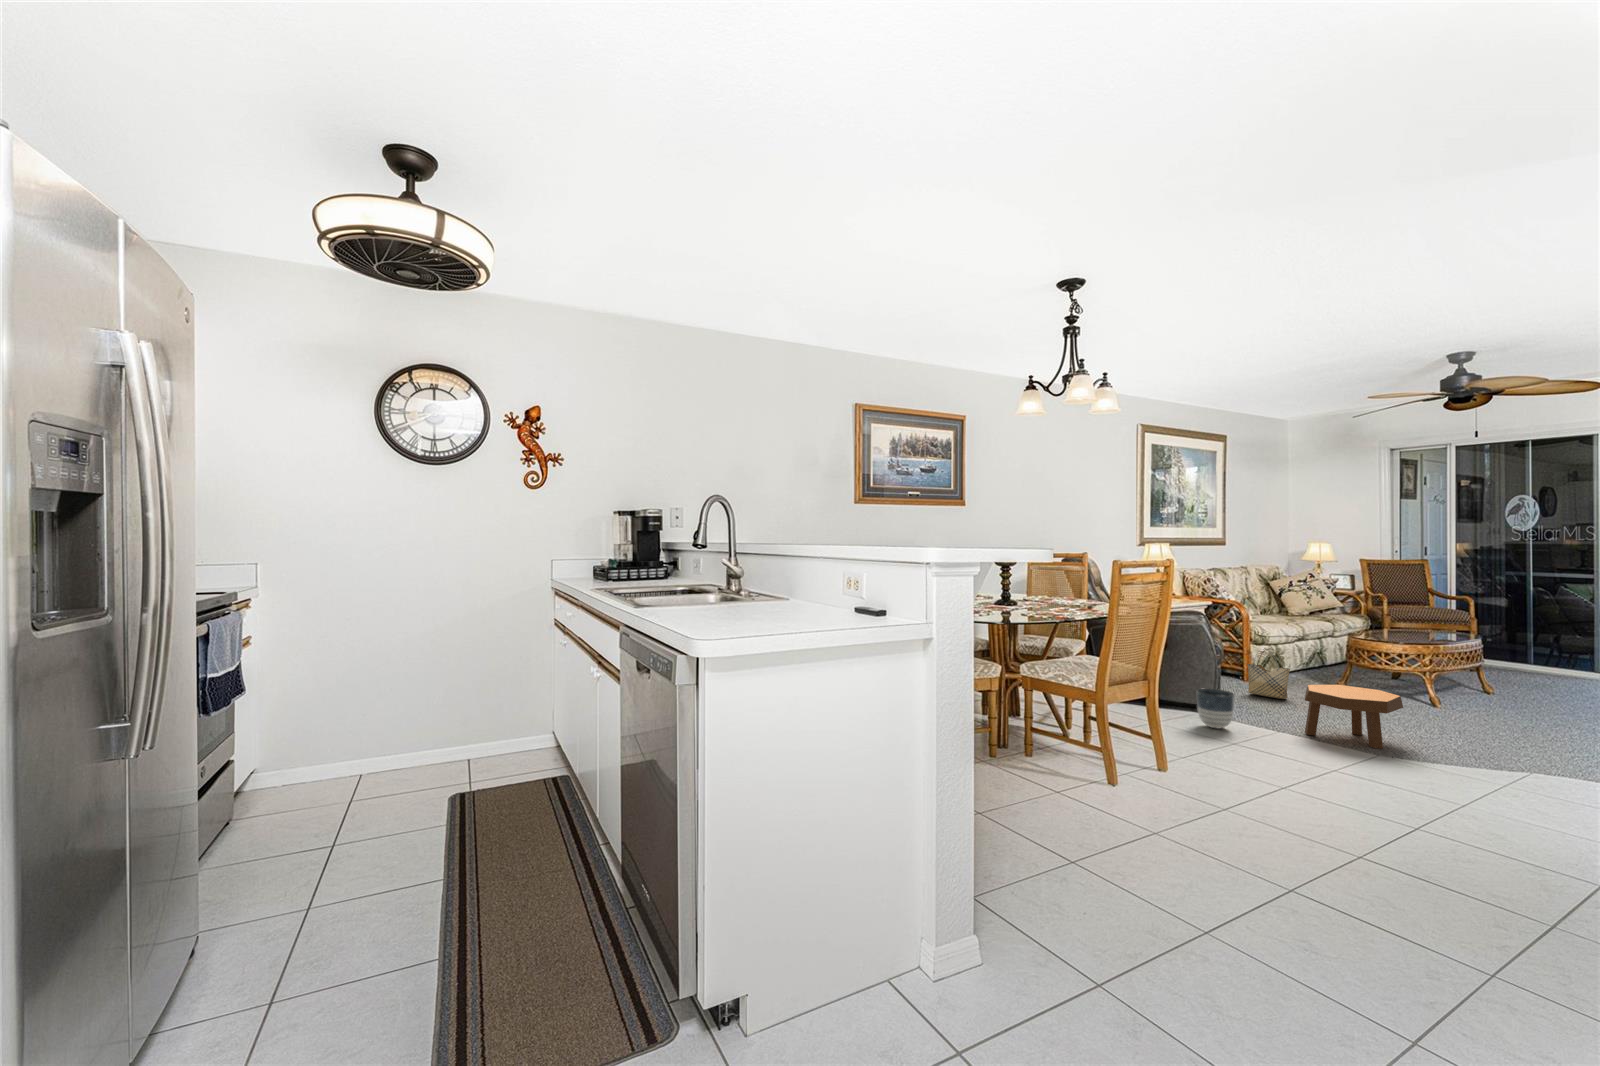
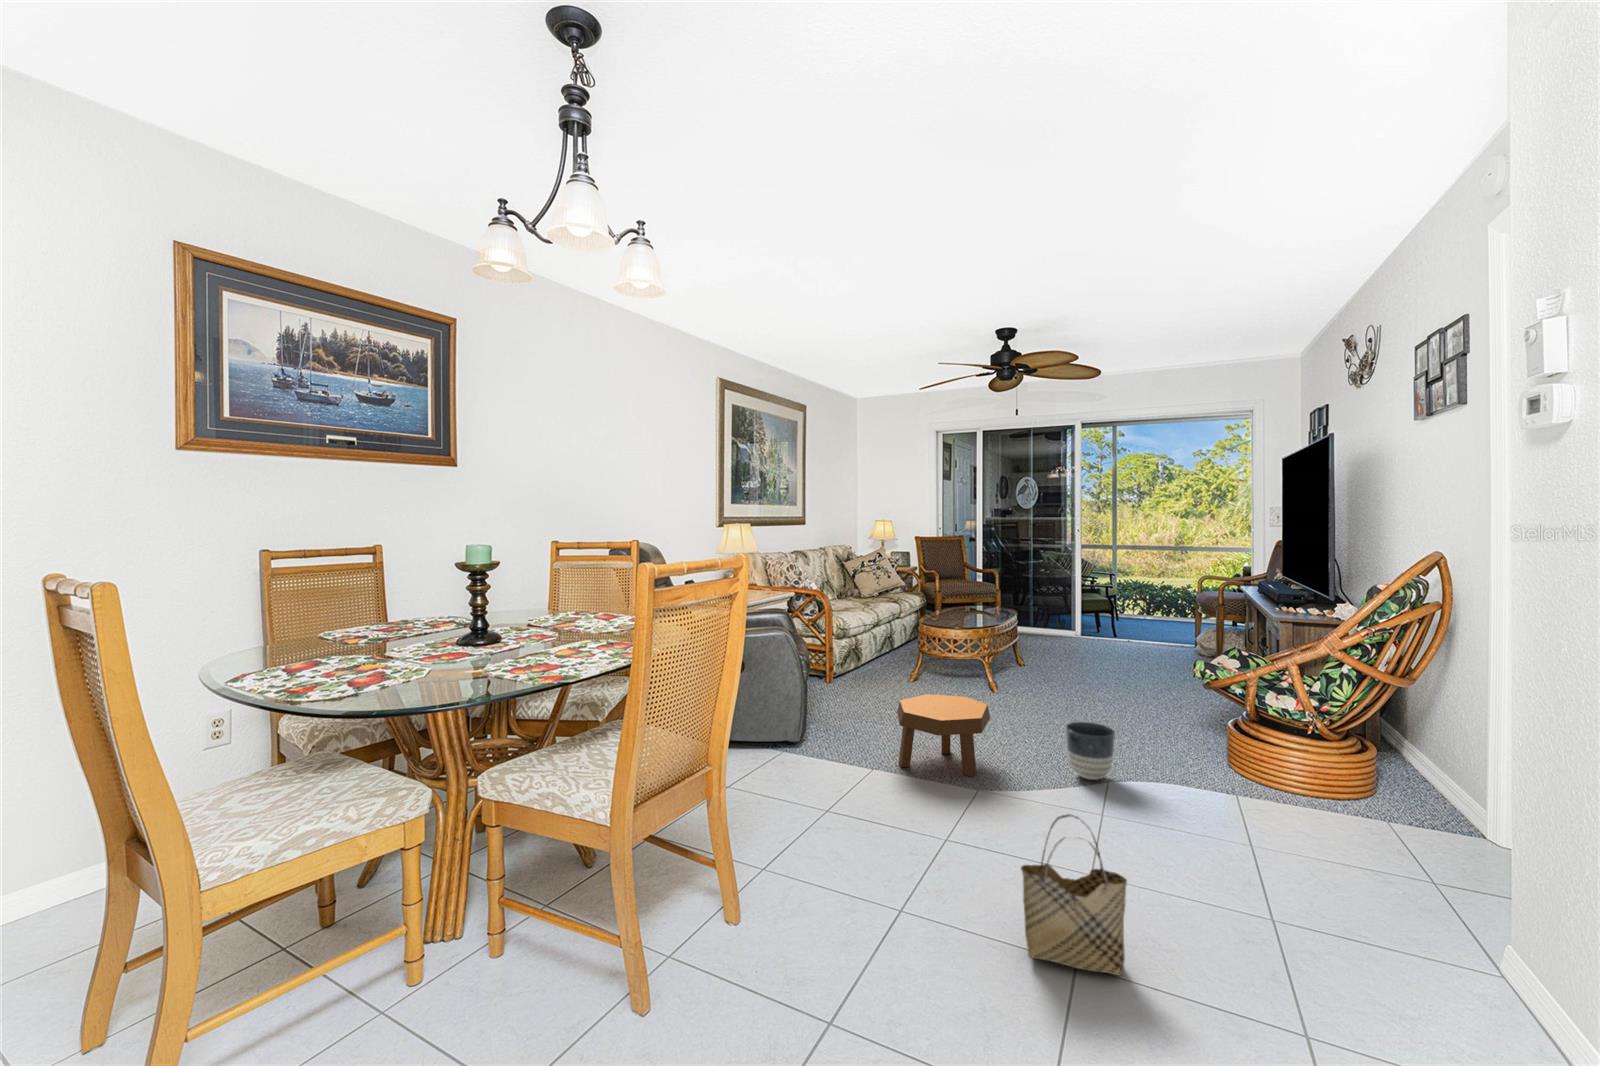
woven basket: present [1247,649,1290,699] -> present [1021,814,1127,975]
planter: present [1196,689,1234,729] -> present [1066,722,1115,780]

